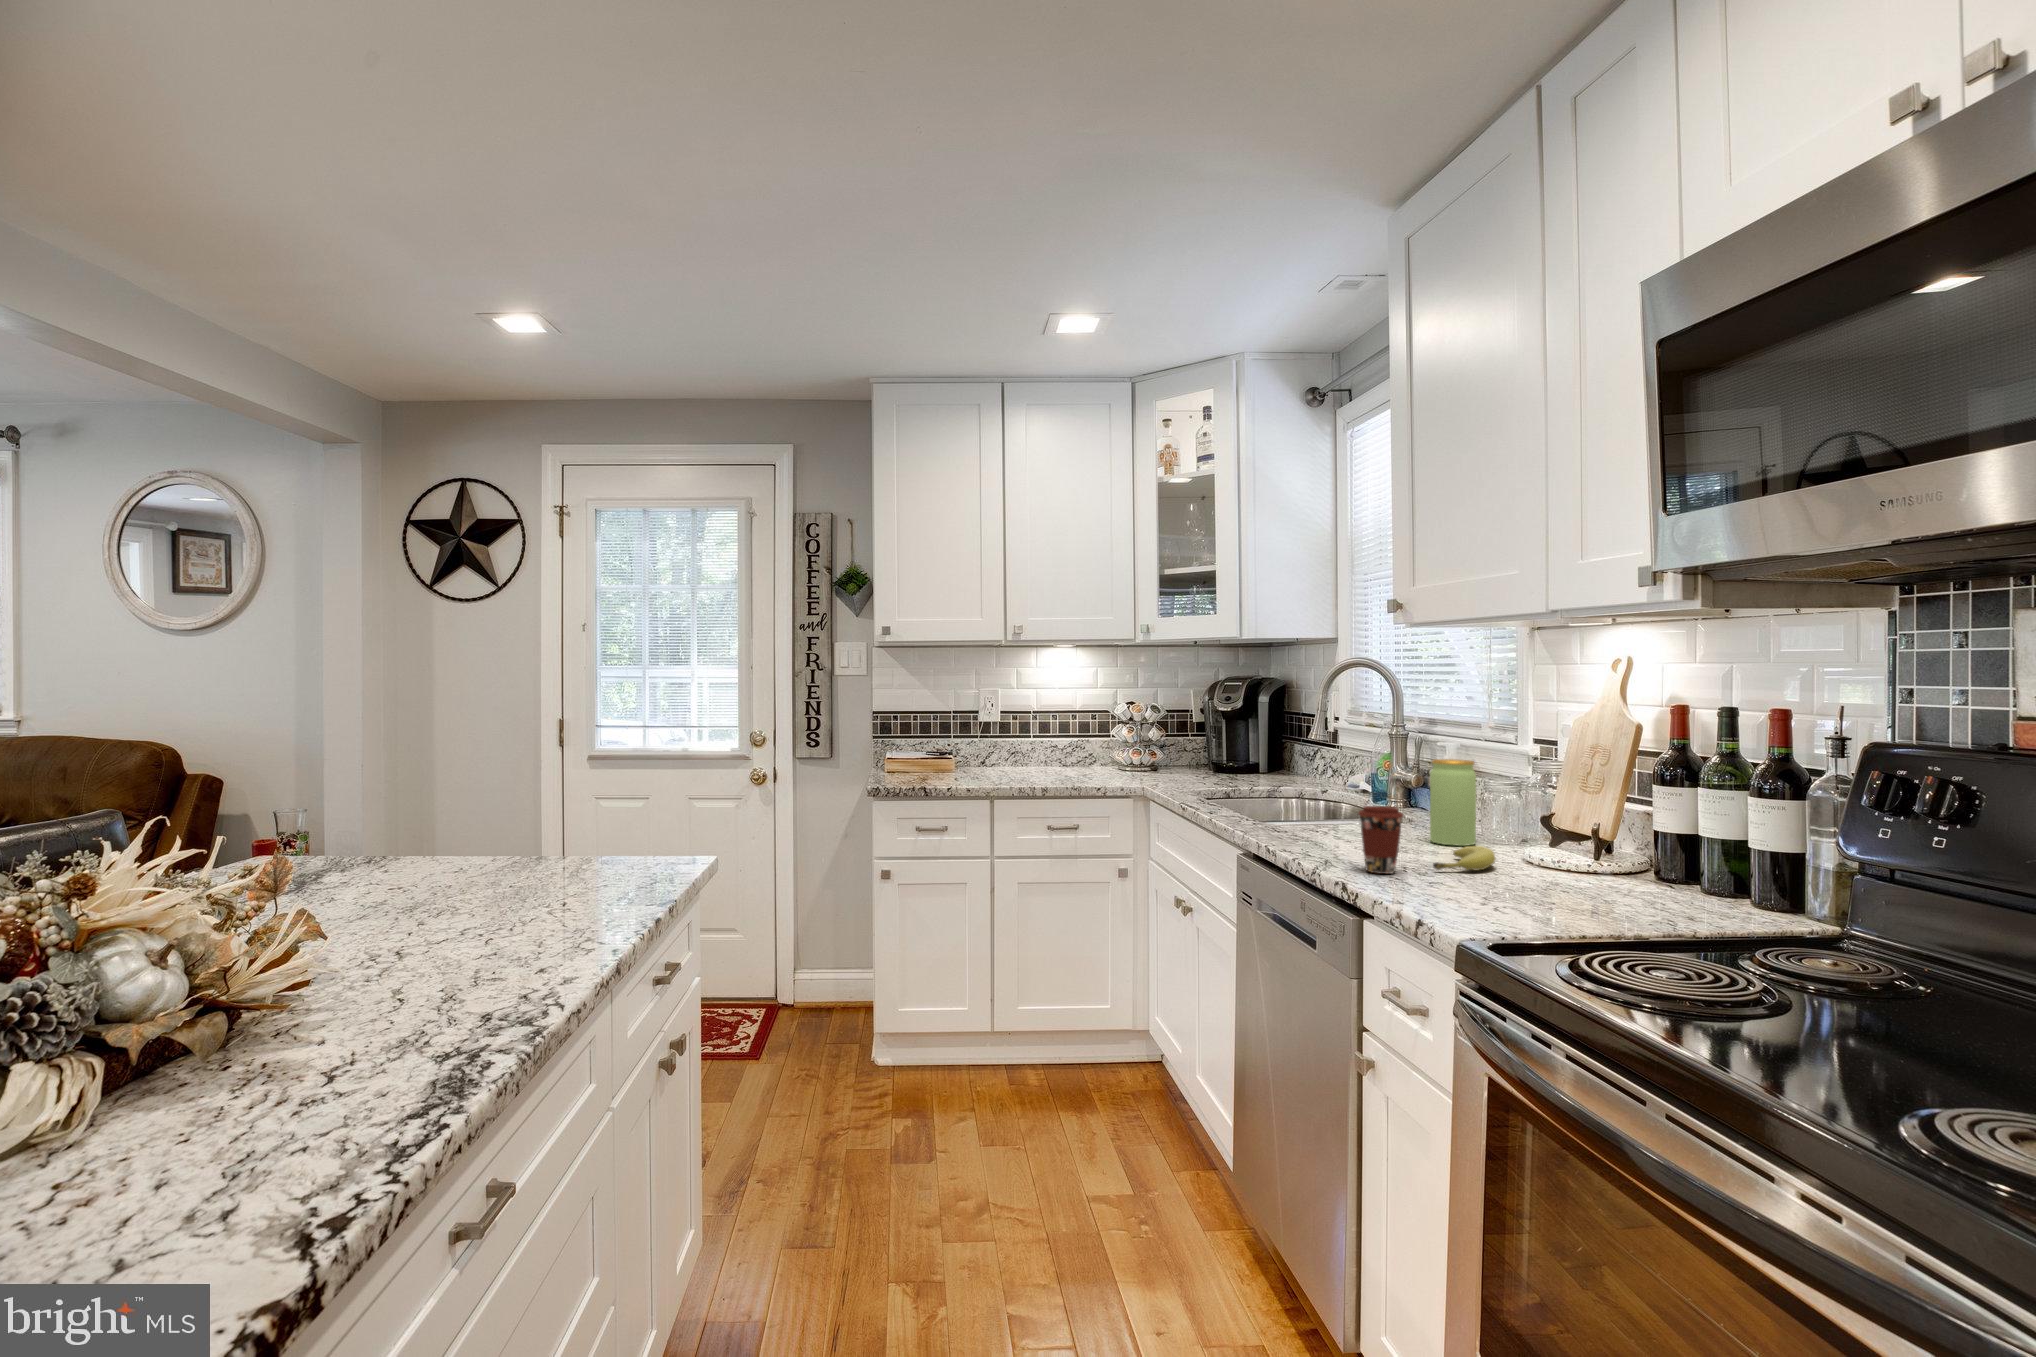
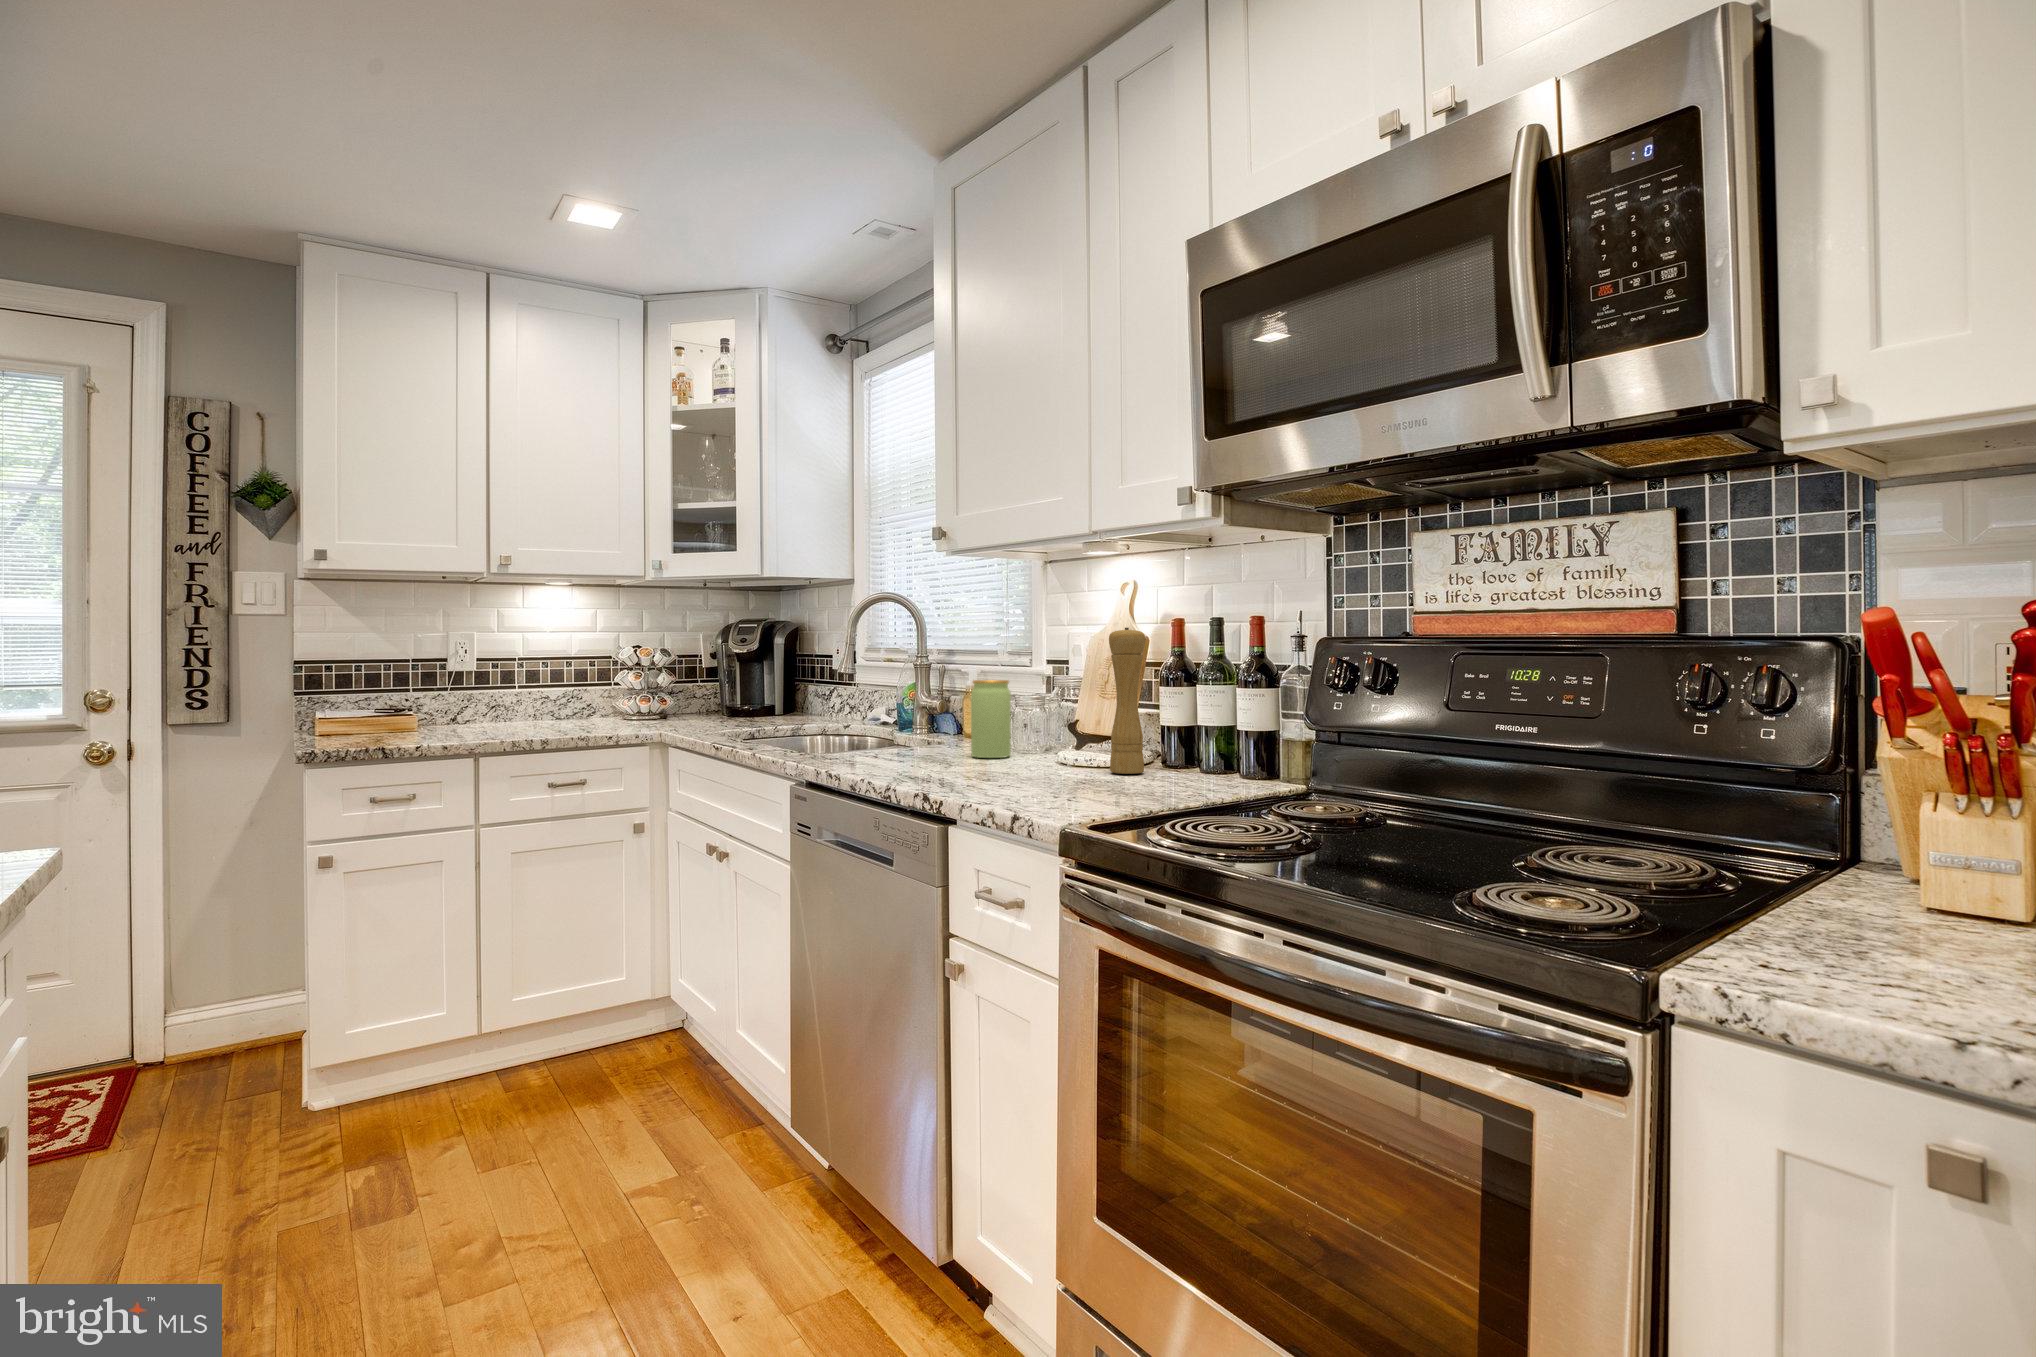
pepper mill: none [1580,714,1628,882] -> present [1109,628,1145,774]
coffee cup: present [1358,806,1404,874] -> none [925,719,968,782]
fruit: present [1433,846,1495,870] -> none [991,753,1040,776]

